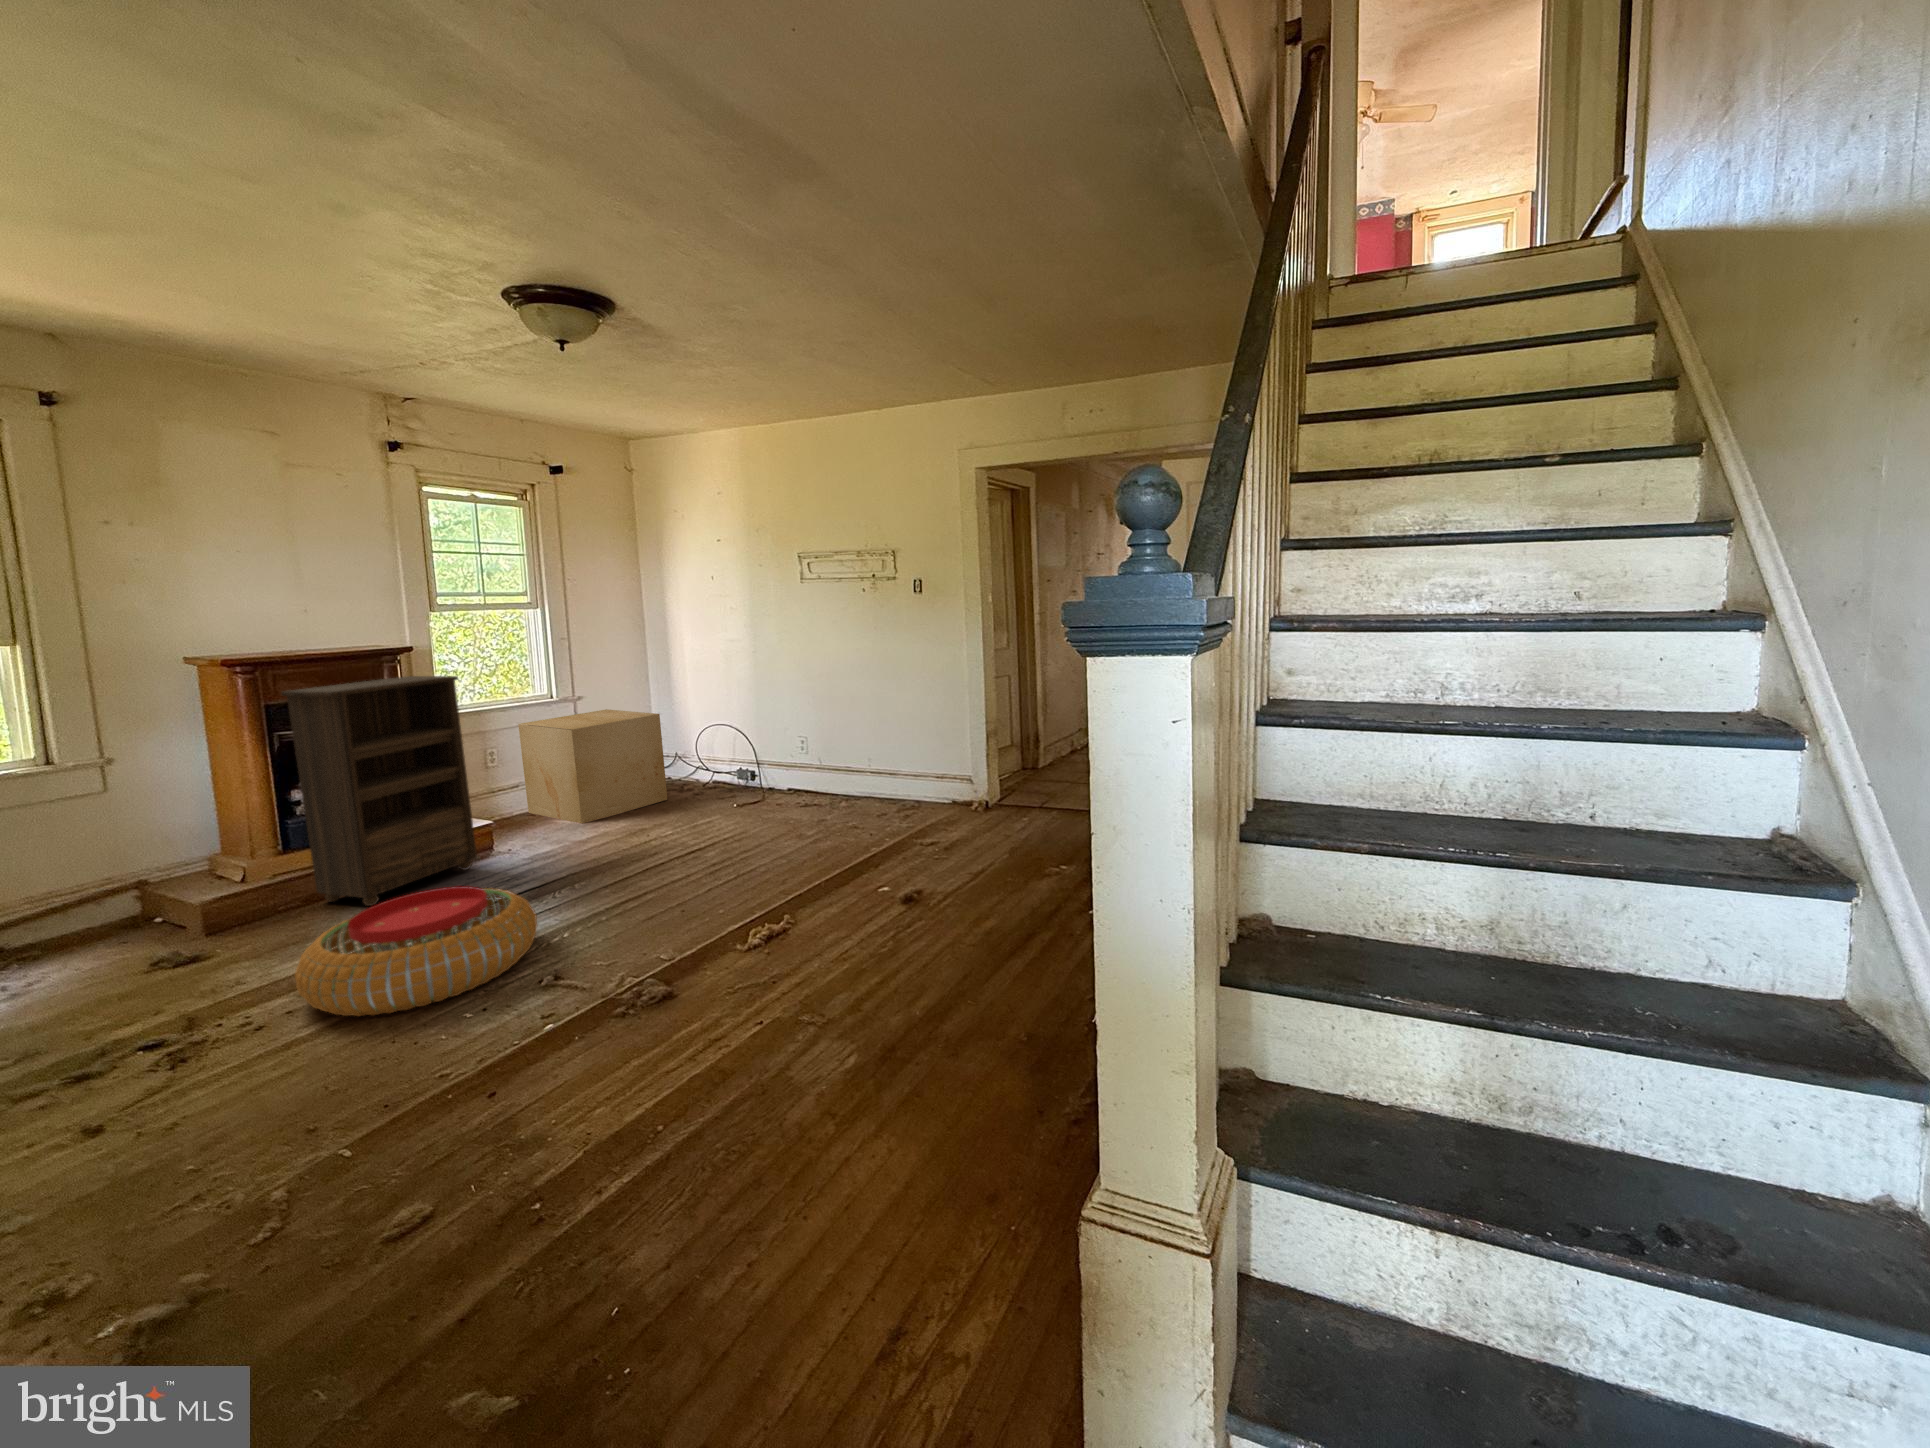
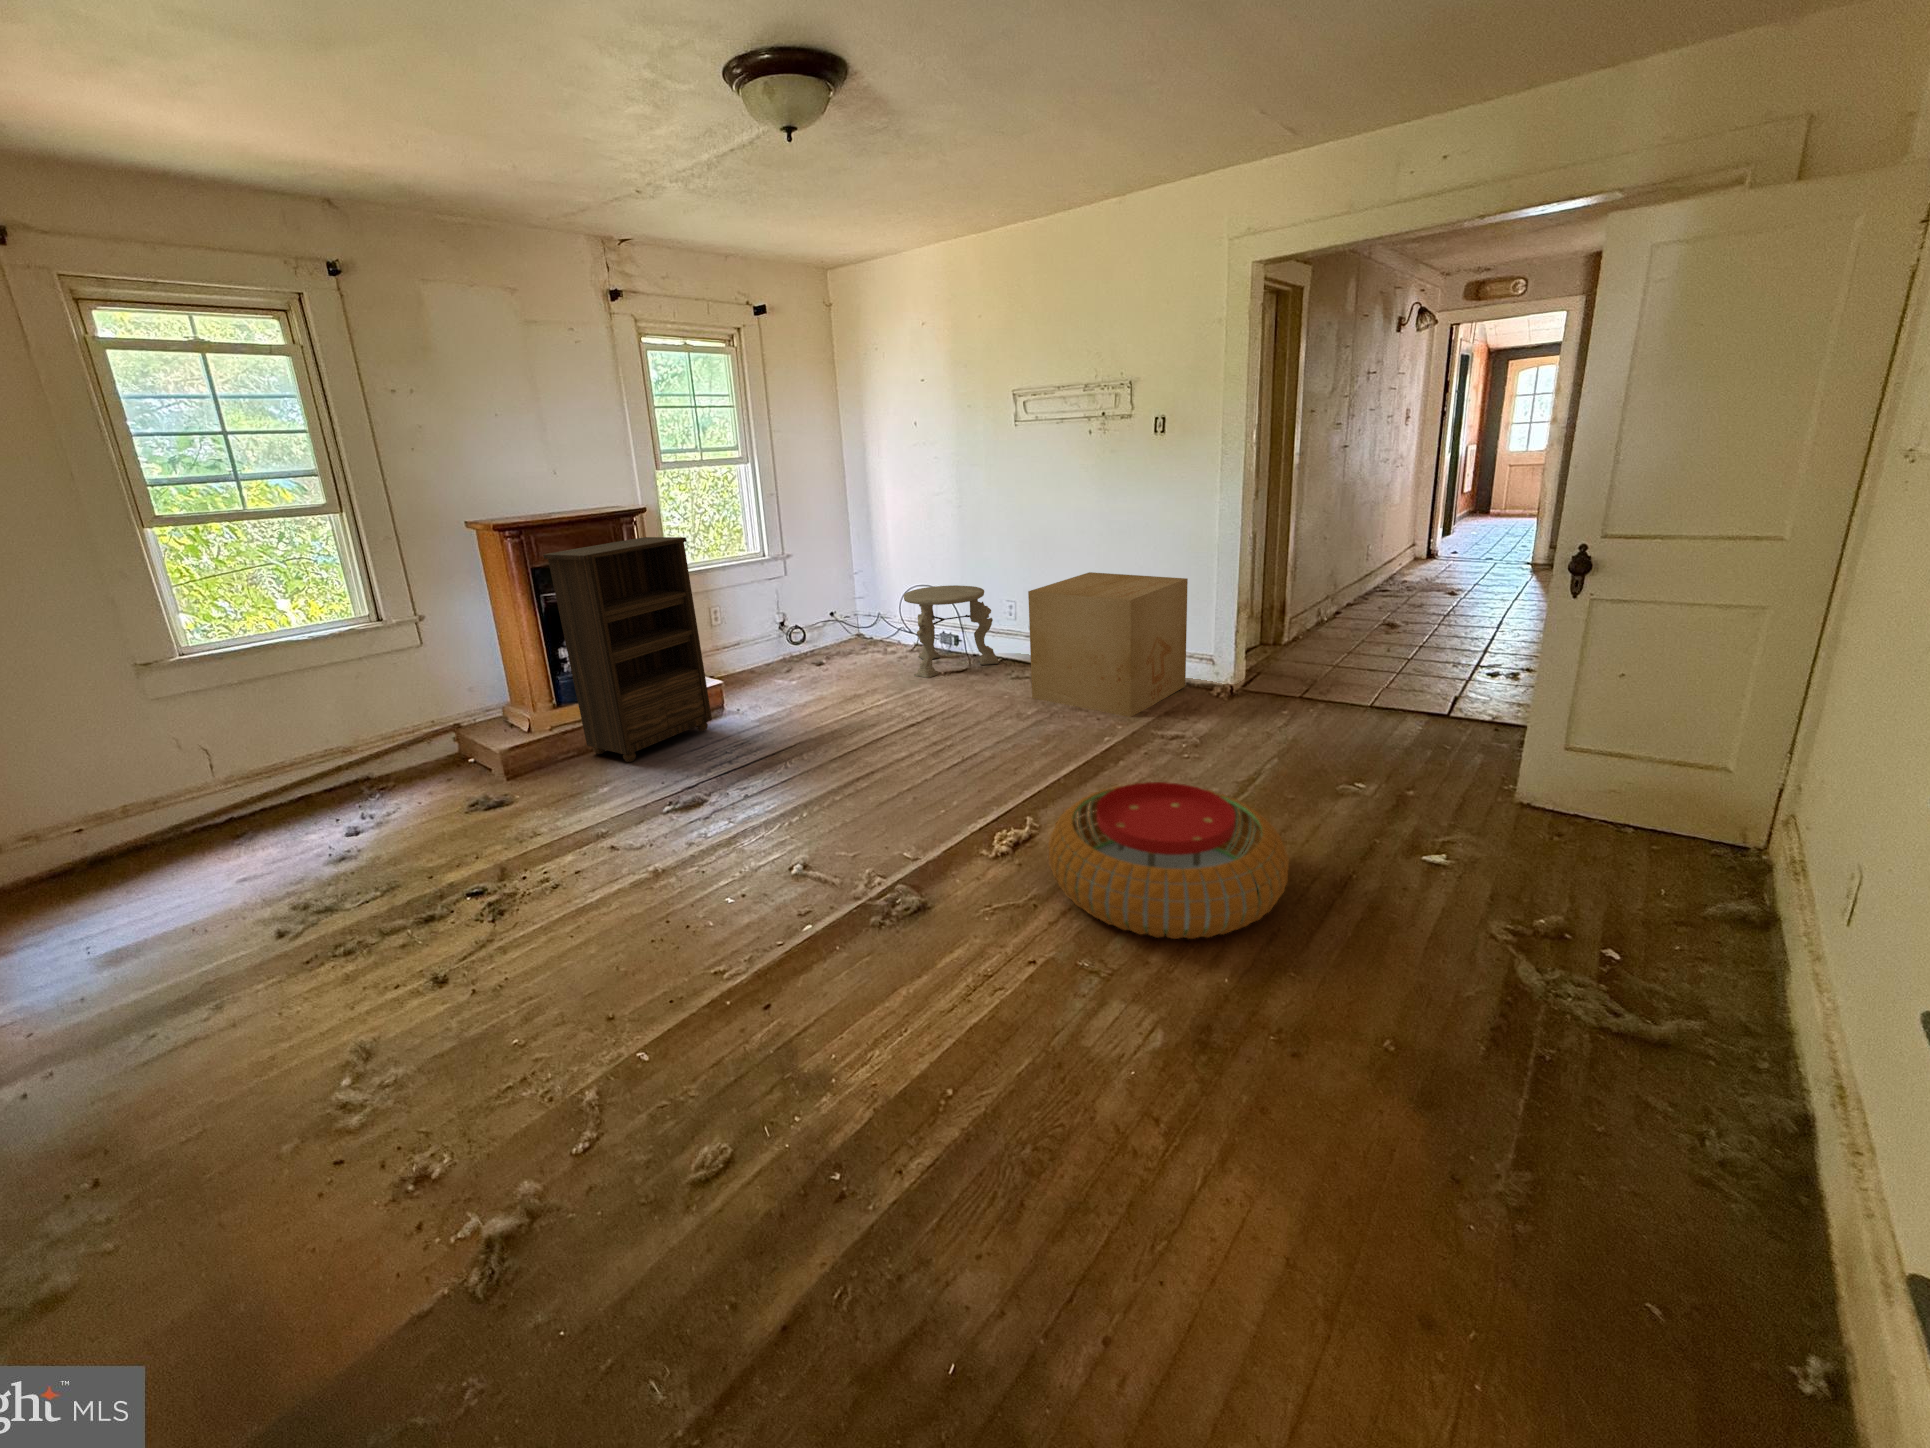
cardboard box: present [518,709,667,824] -> present [1028,572,1188,717]
side table: none [698,723,792,809] -> present [904,585,999,678]
pouf: present [295,886,538,1016] -> present [1048,782,1289,939]

